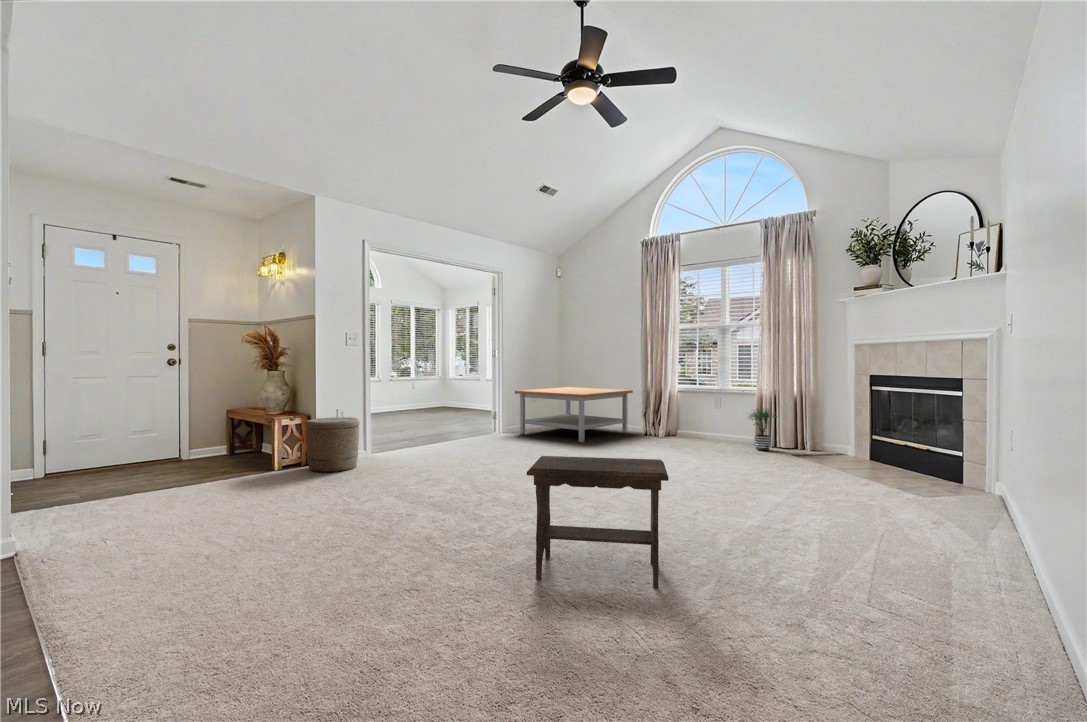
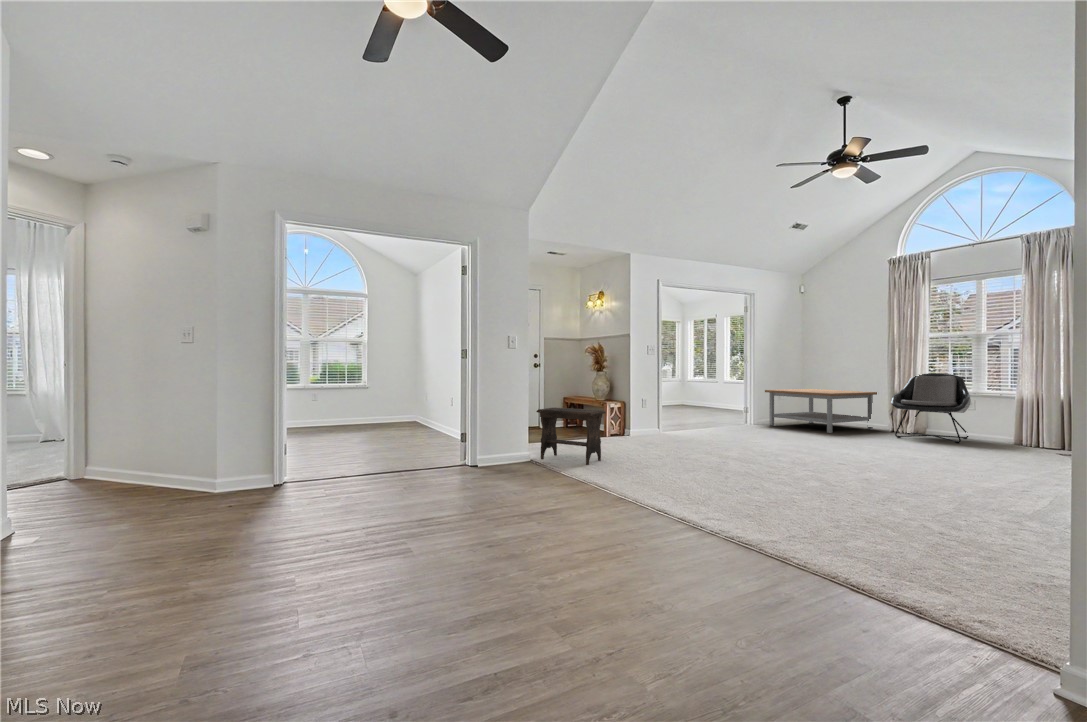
lounge chair: none [643,369,716,448] -> present [891,373,971,443]
potted plant: present [749,409,777,451] -> none [1004,409,1043,449]
woven basket: present [305,417,360,472] -> none [627,403,662,438]
footstool: present [527,456,669,588] -> present [536,408,606,465]

